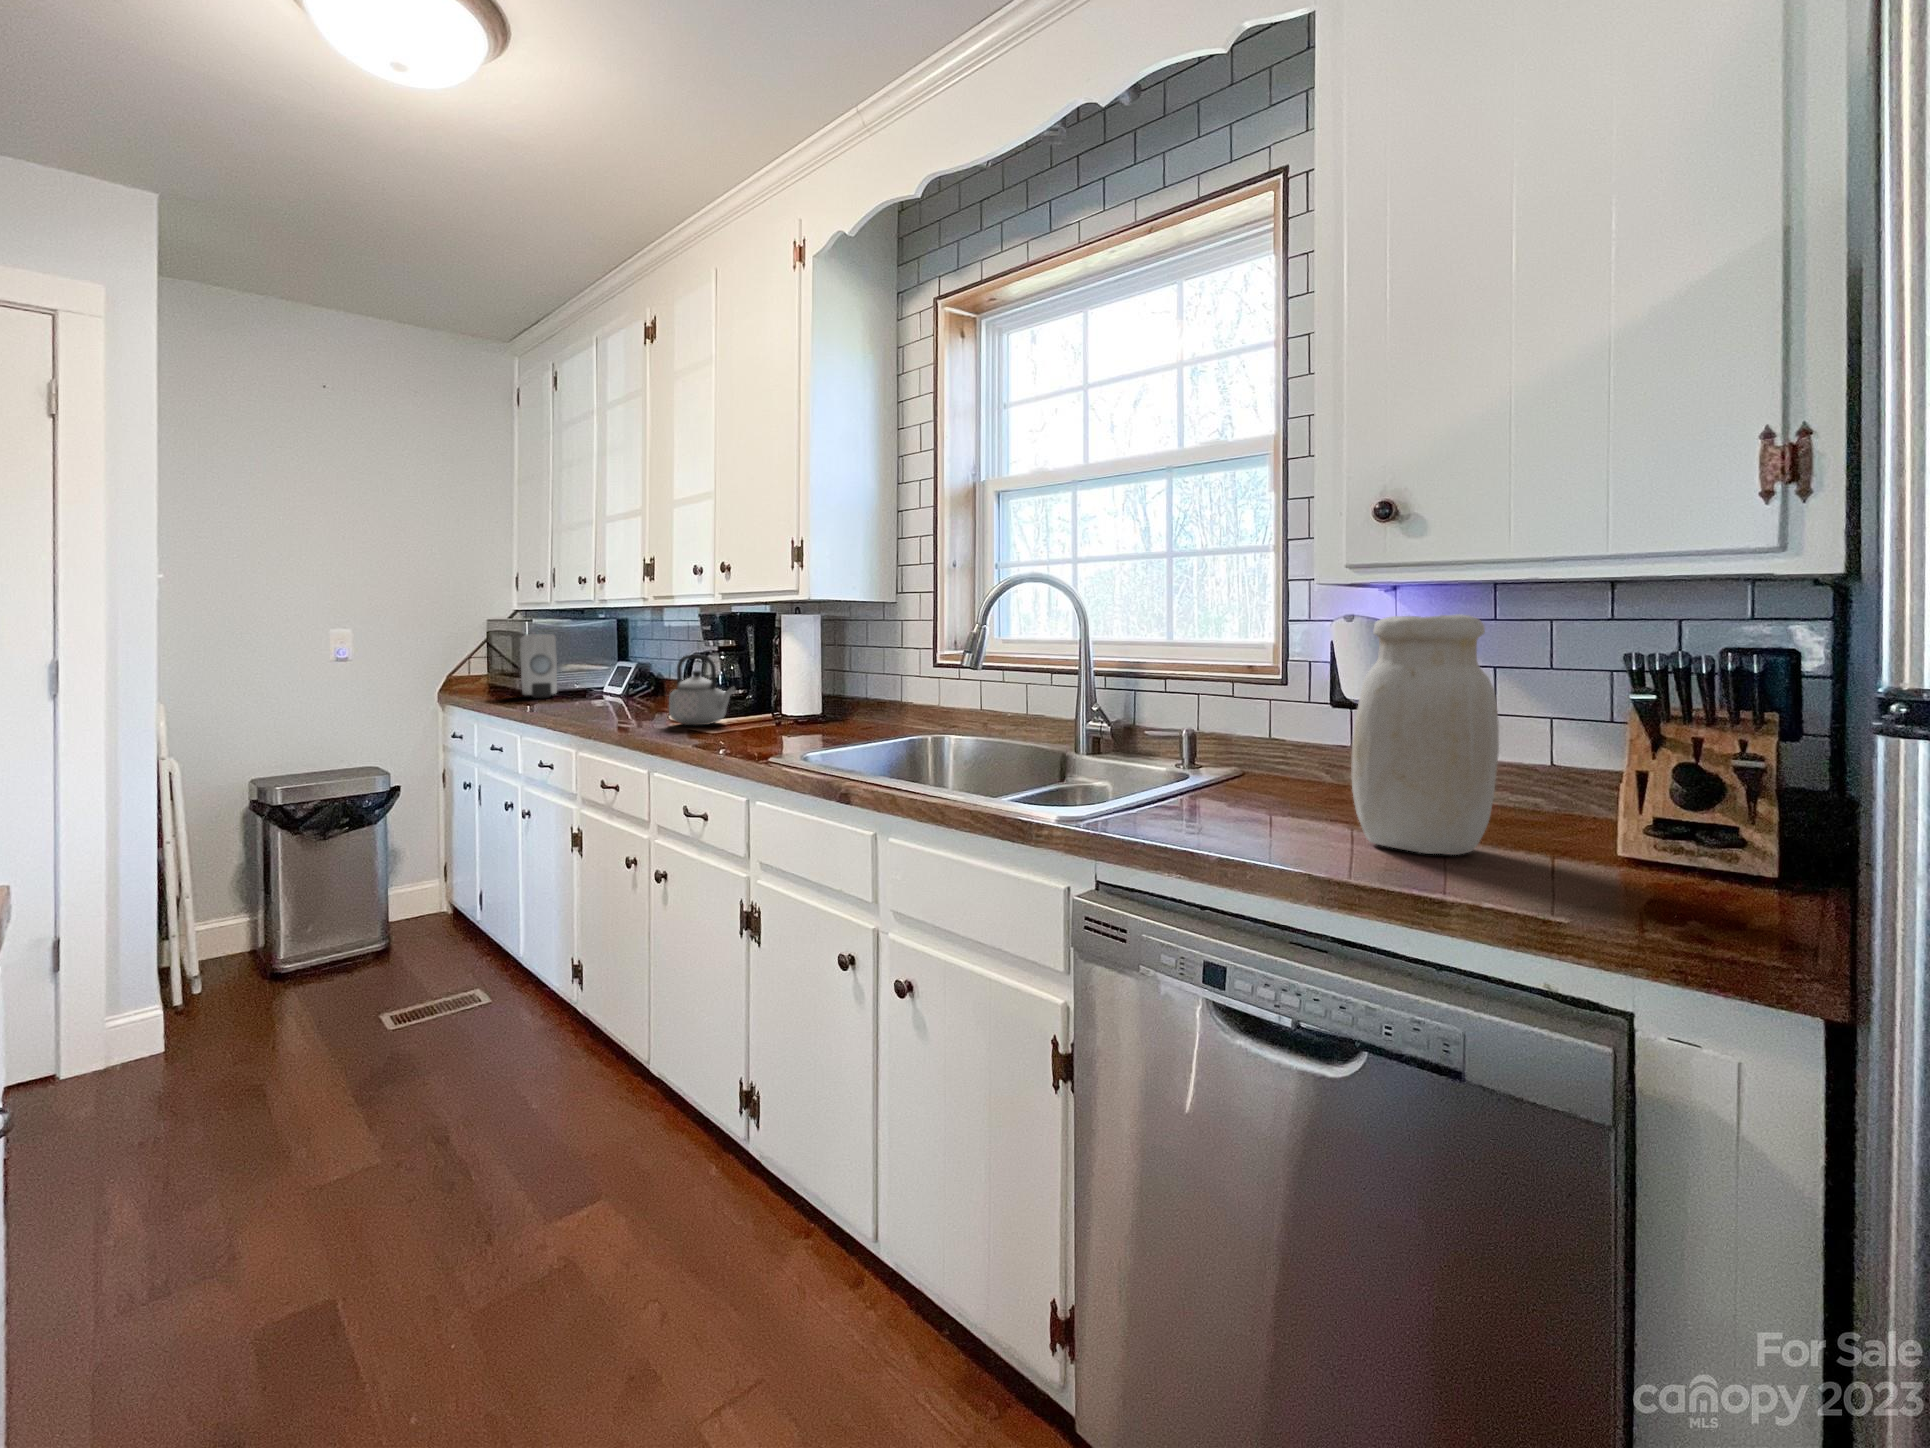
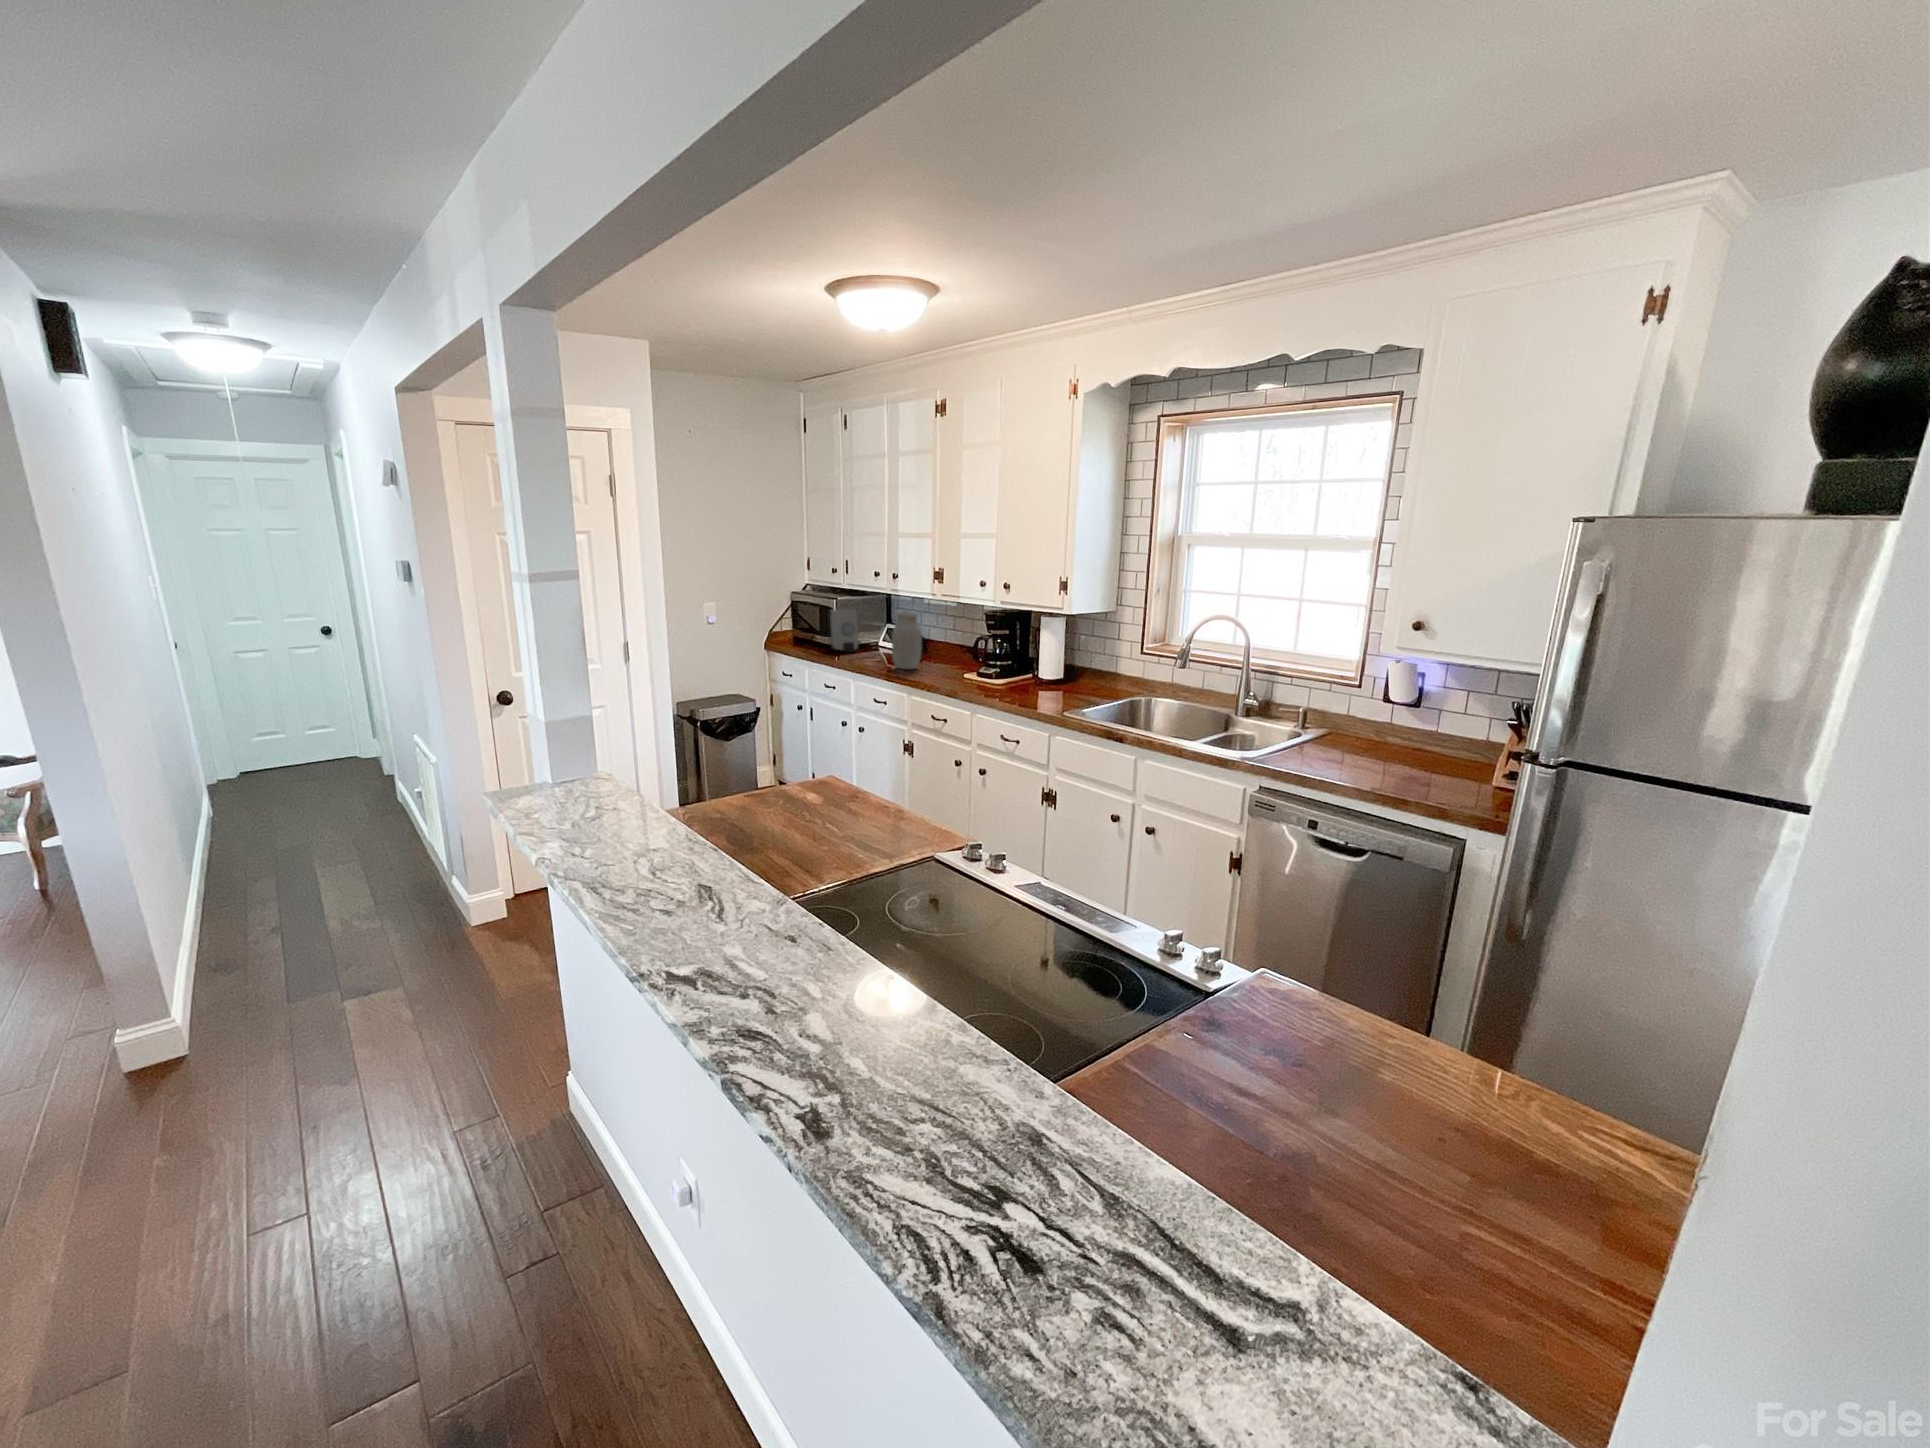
jar: present [1351,614,1499,855] -> present [892,611,922,669]
teapot: present [669,655,735,725] -> none [973,642,1015,685]

